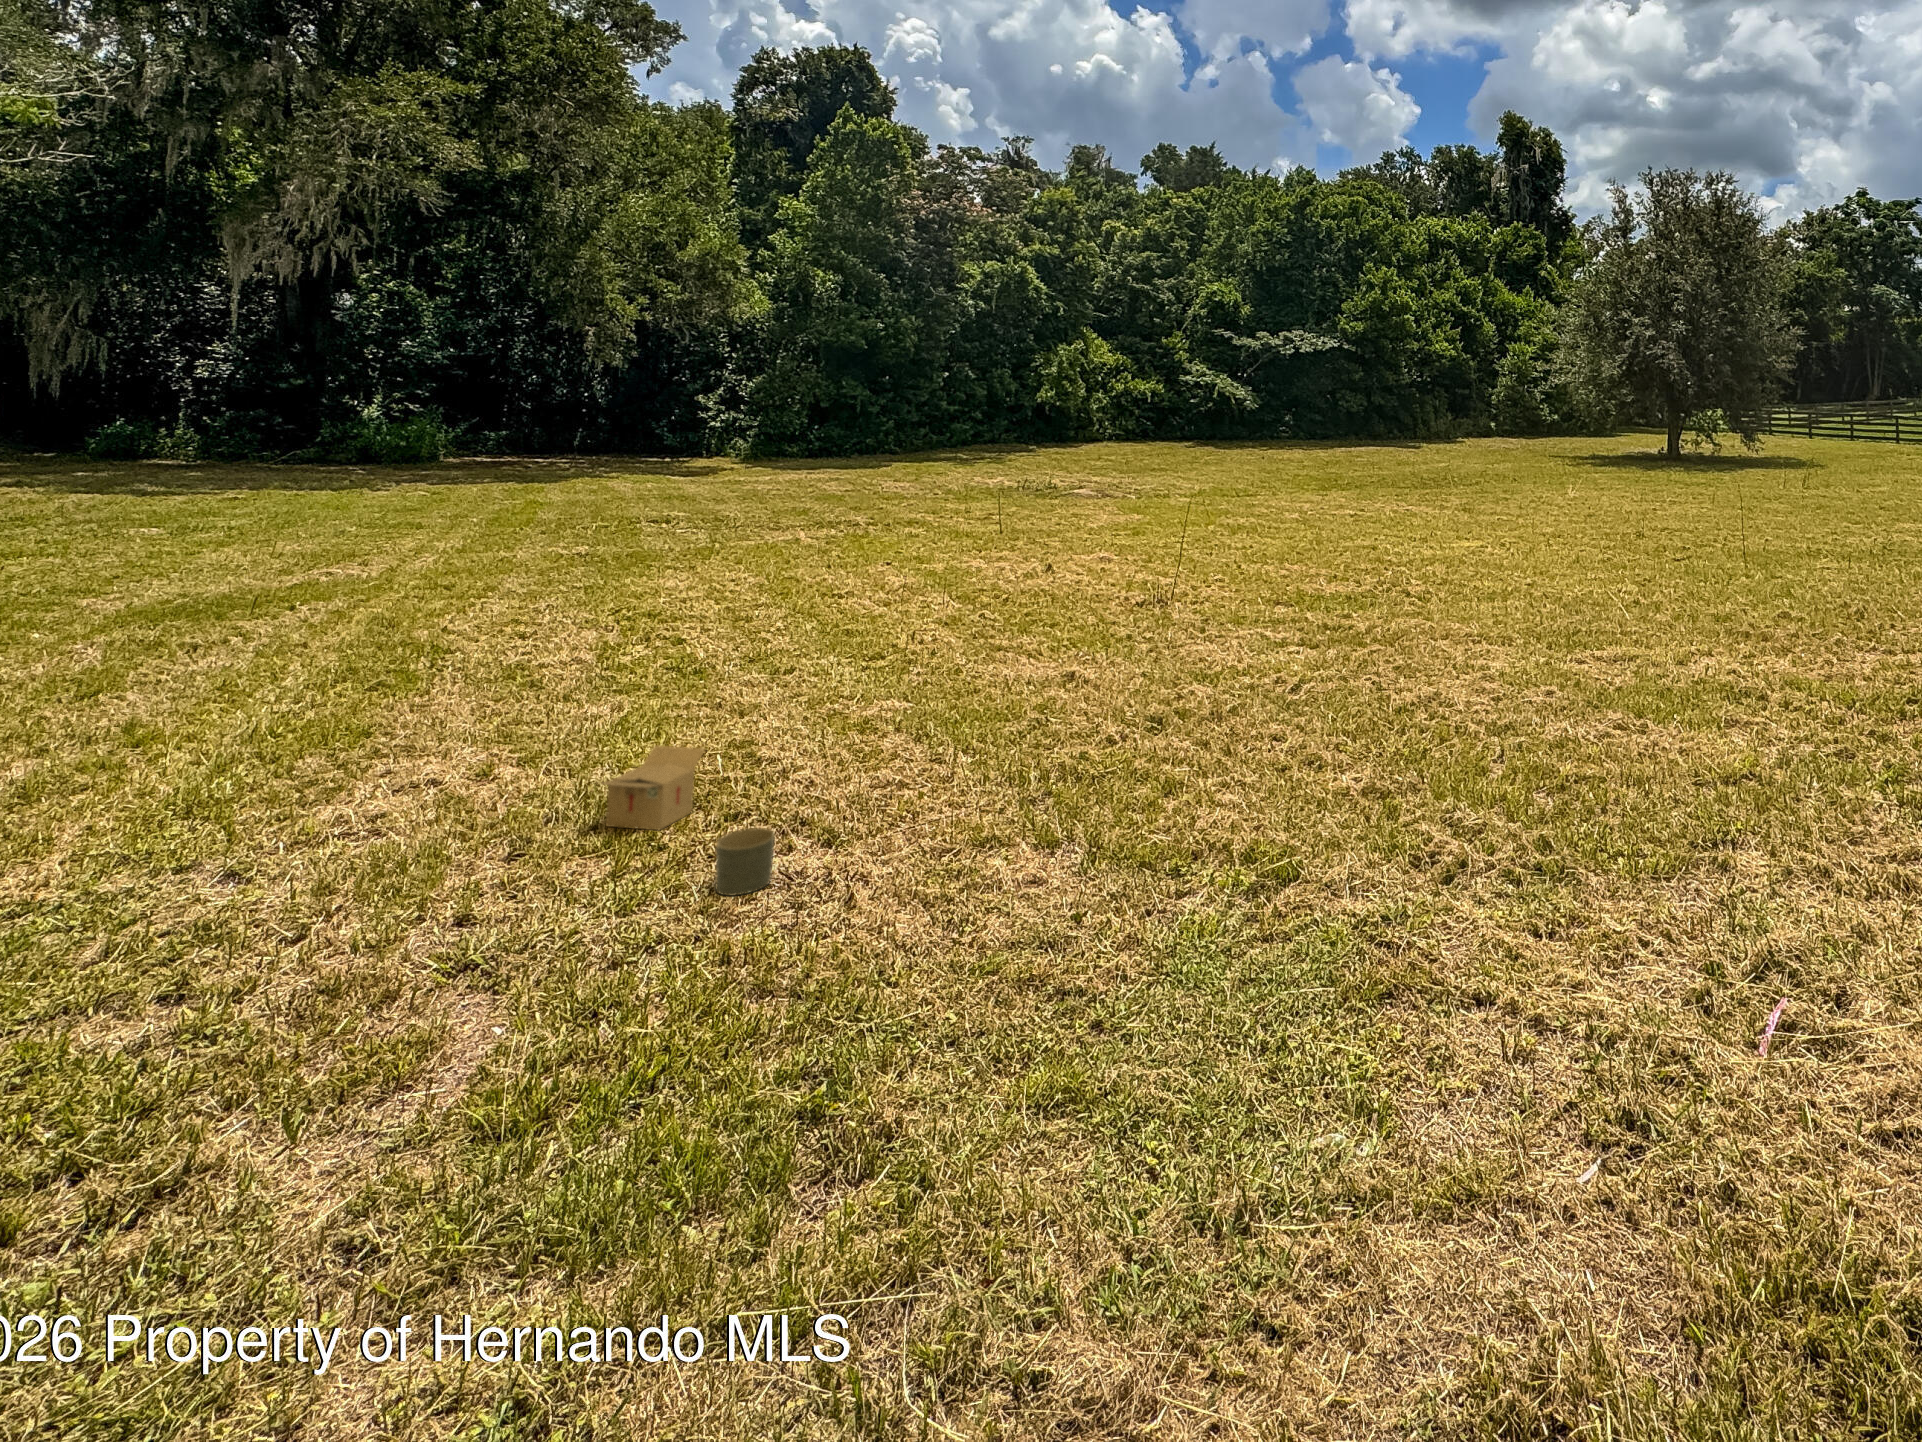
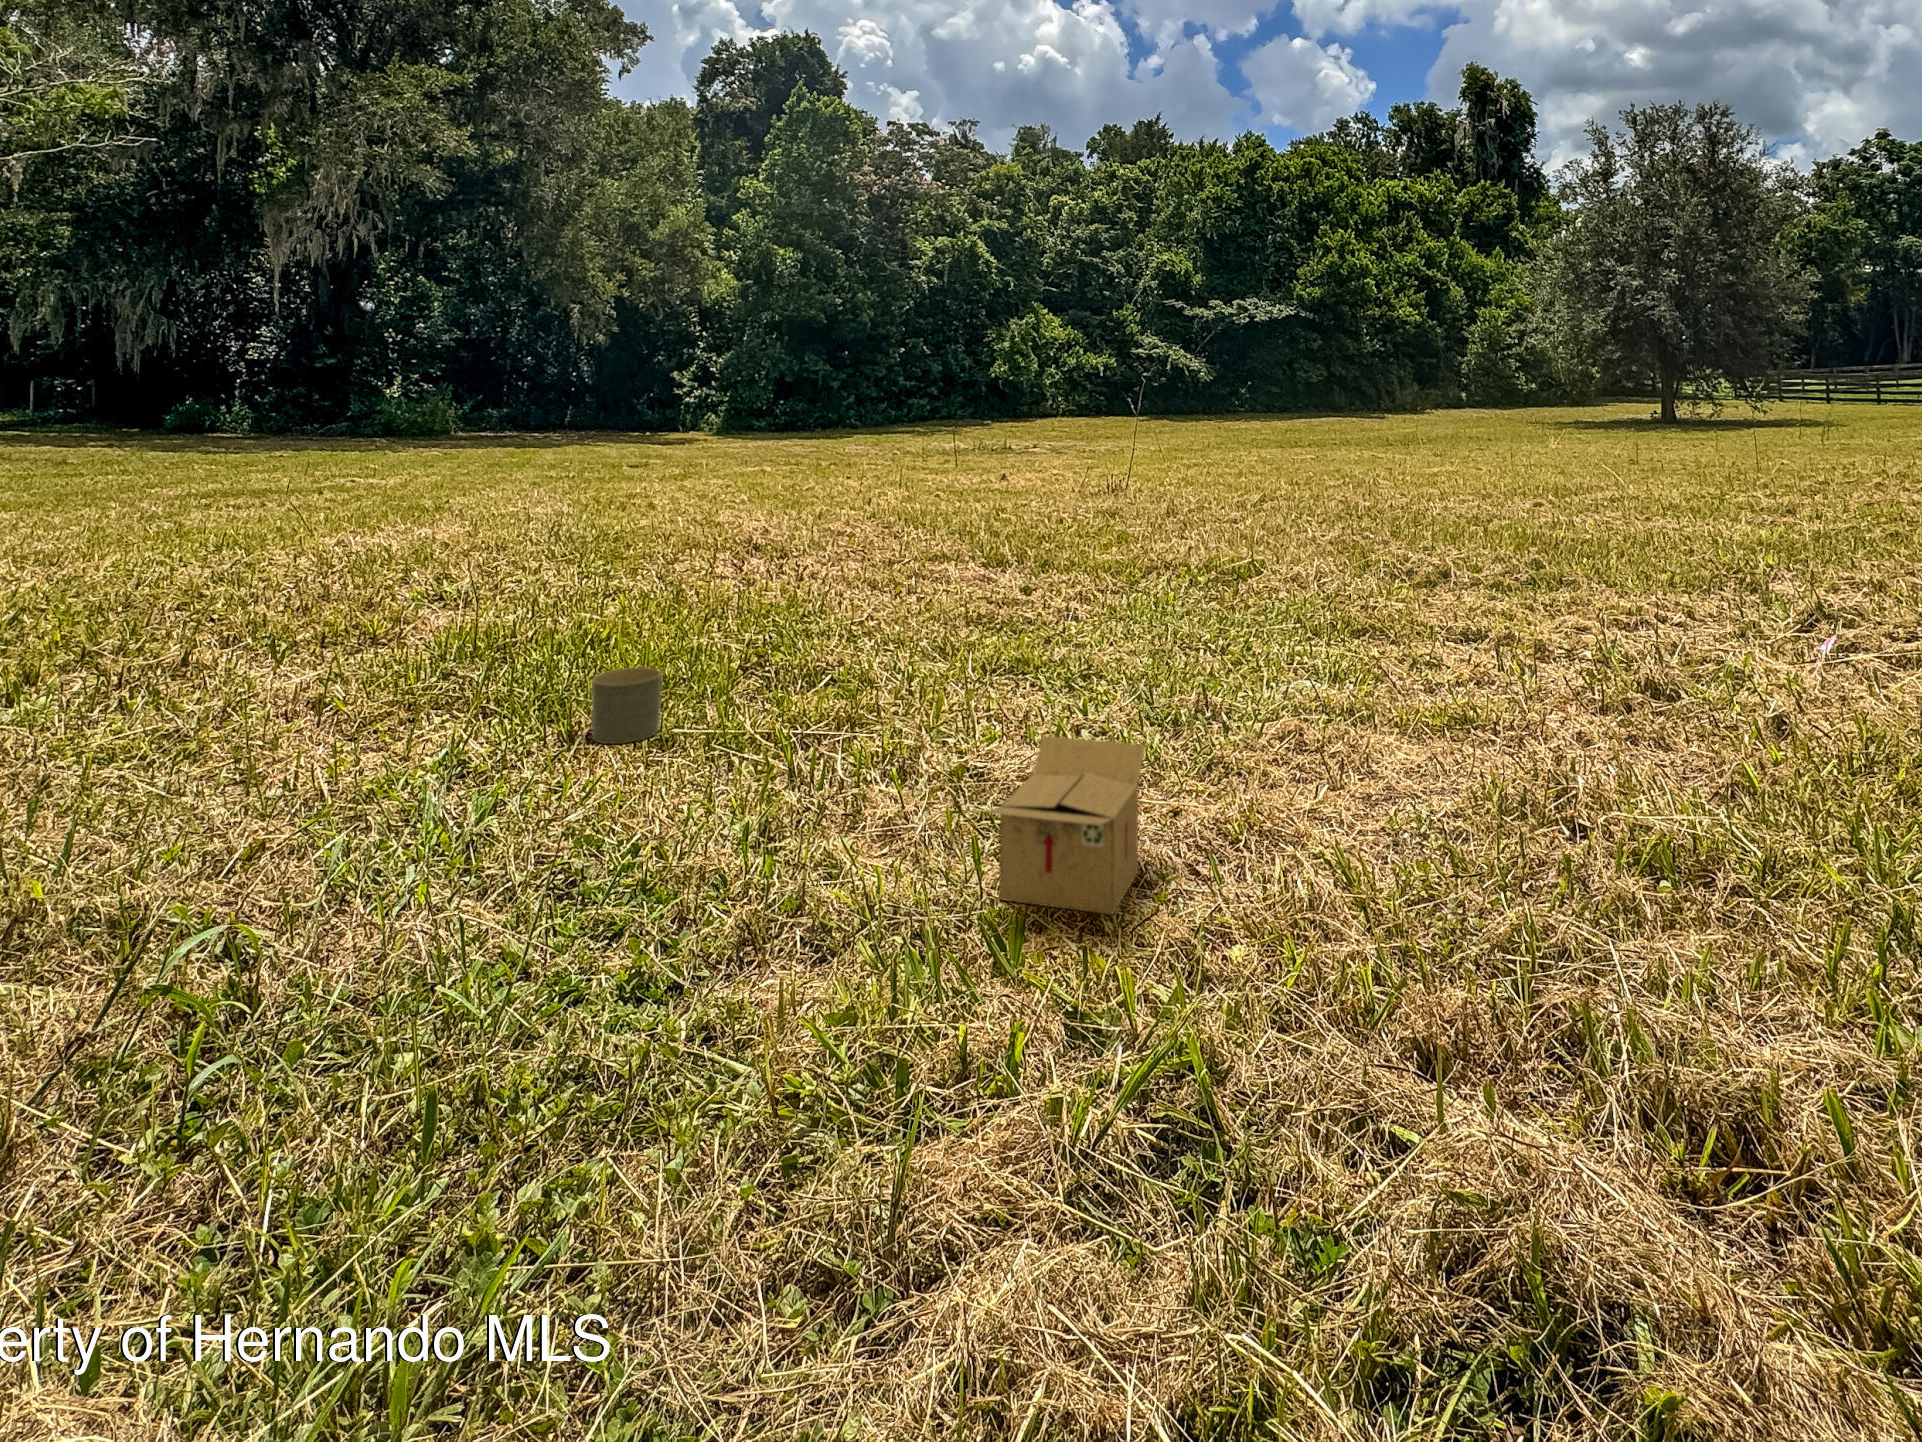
cardboard box: present [601,745,706,830] -> present [986,736,1145,915]

